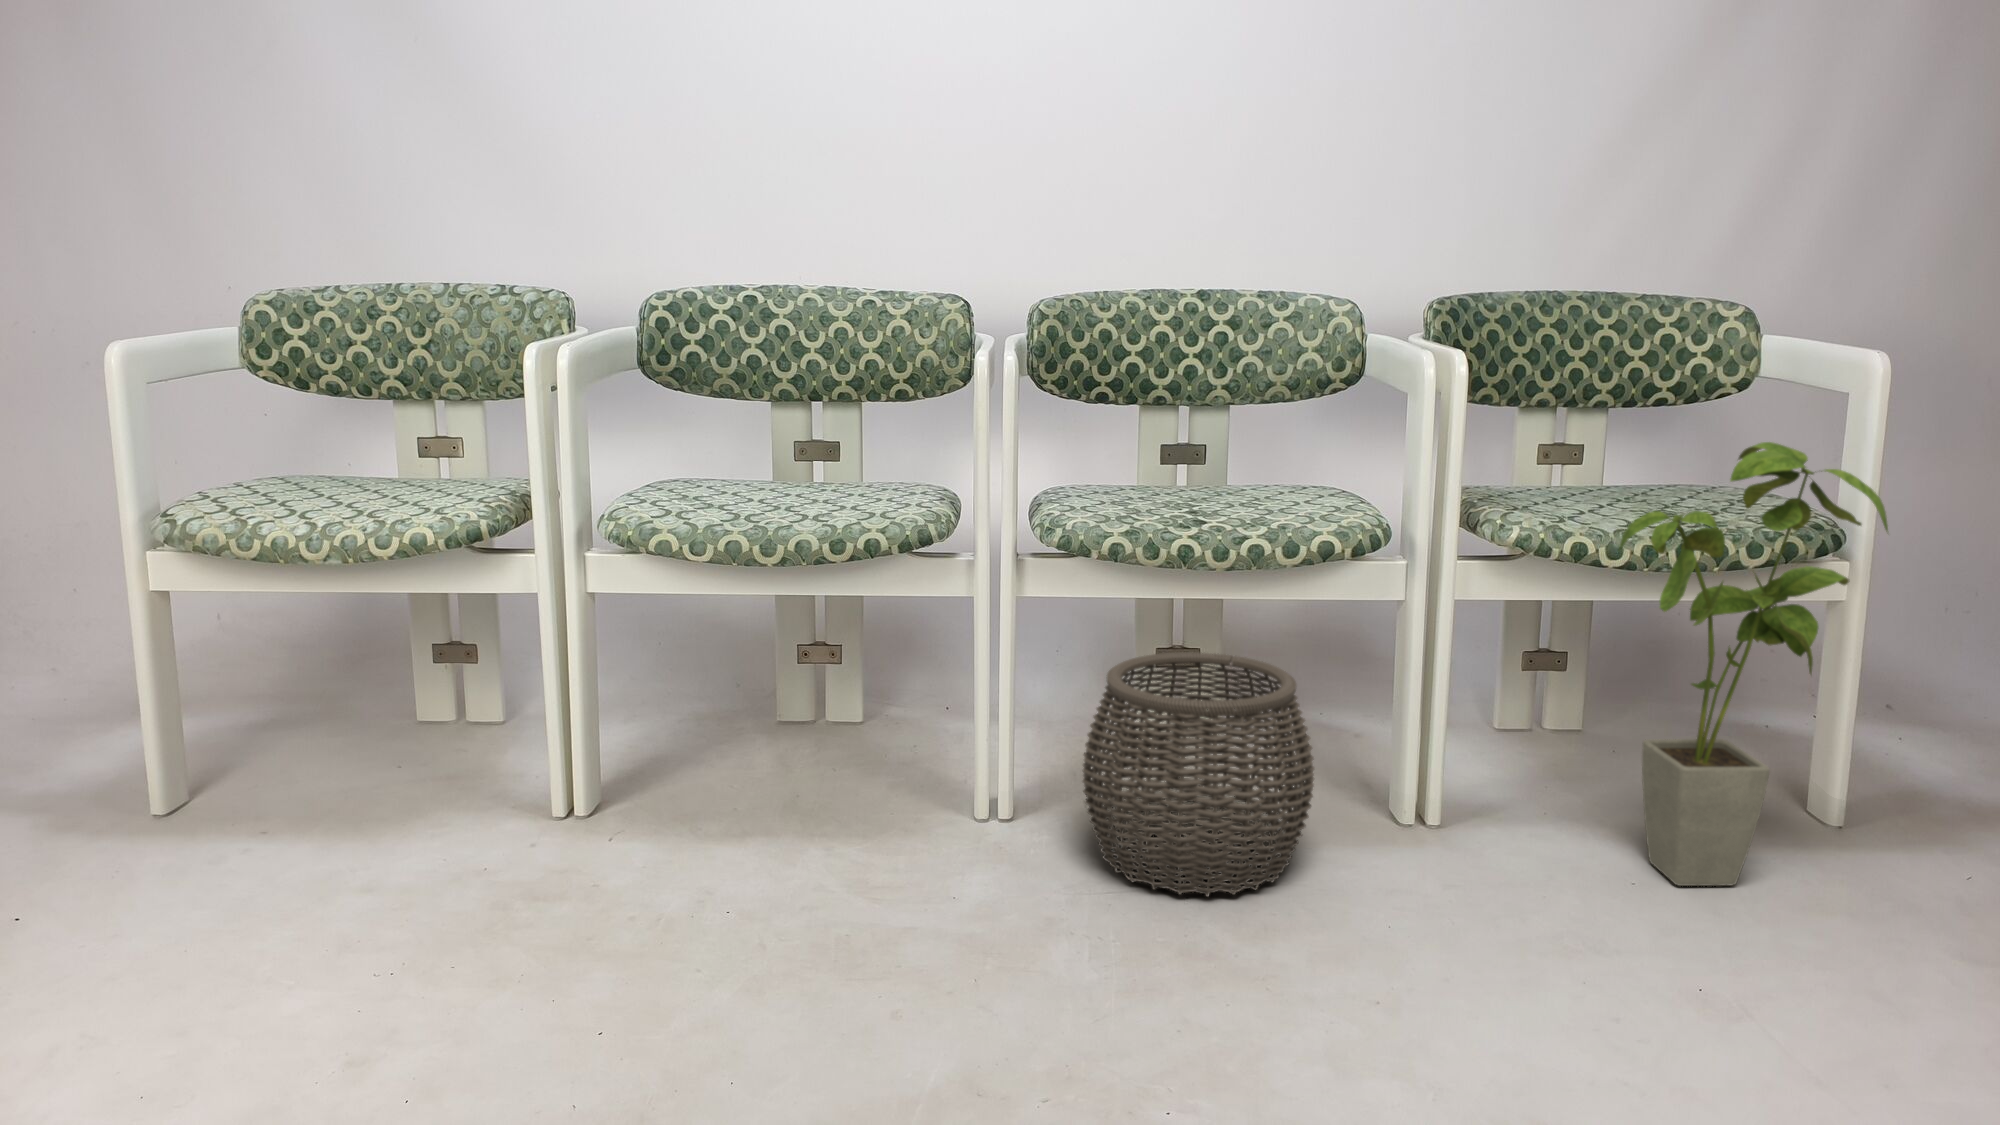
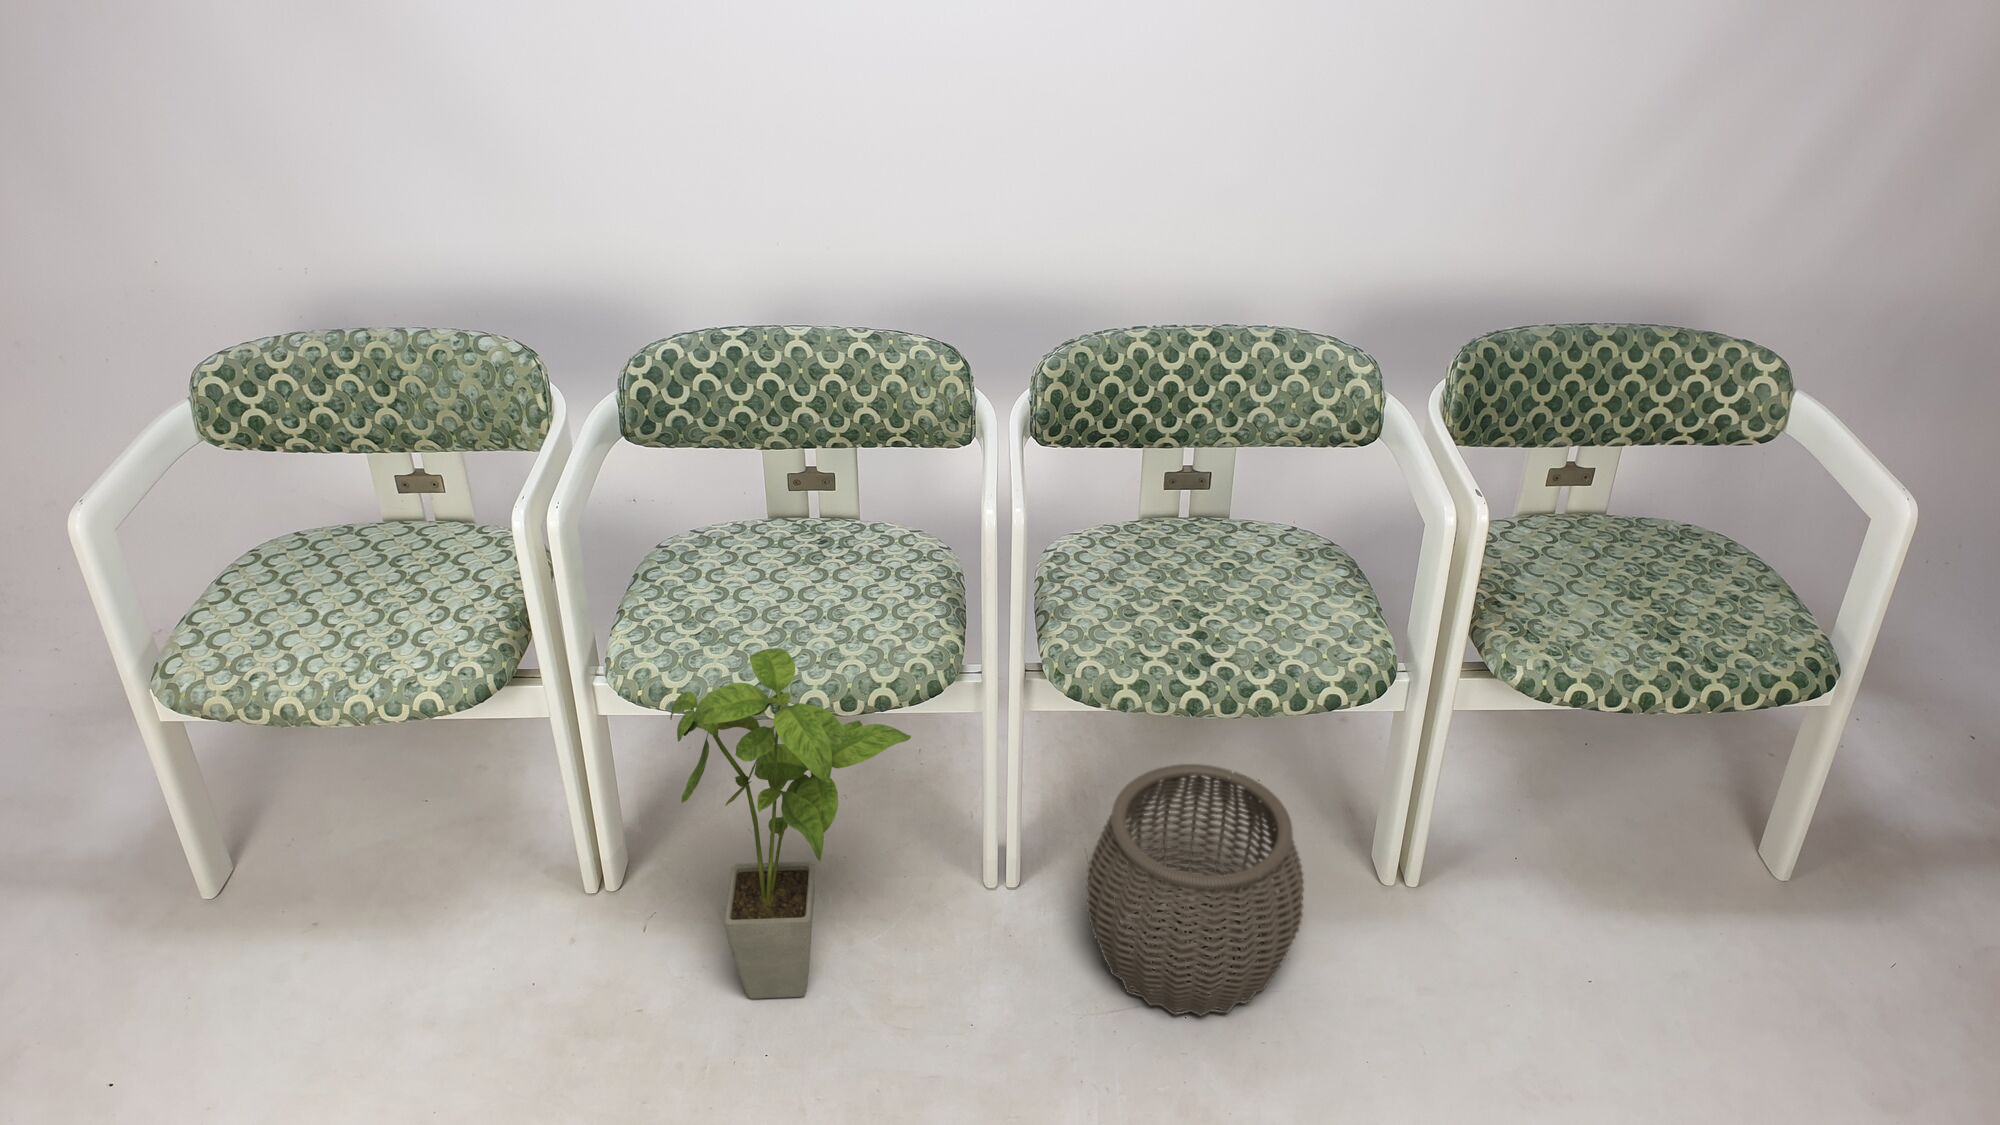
house plant: present [1619,442,1888,886] -> present [670,648,911,999]

